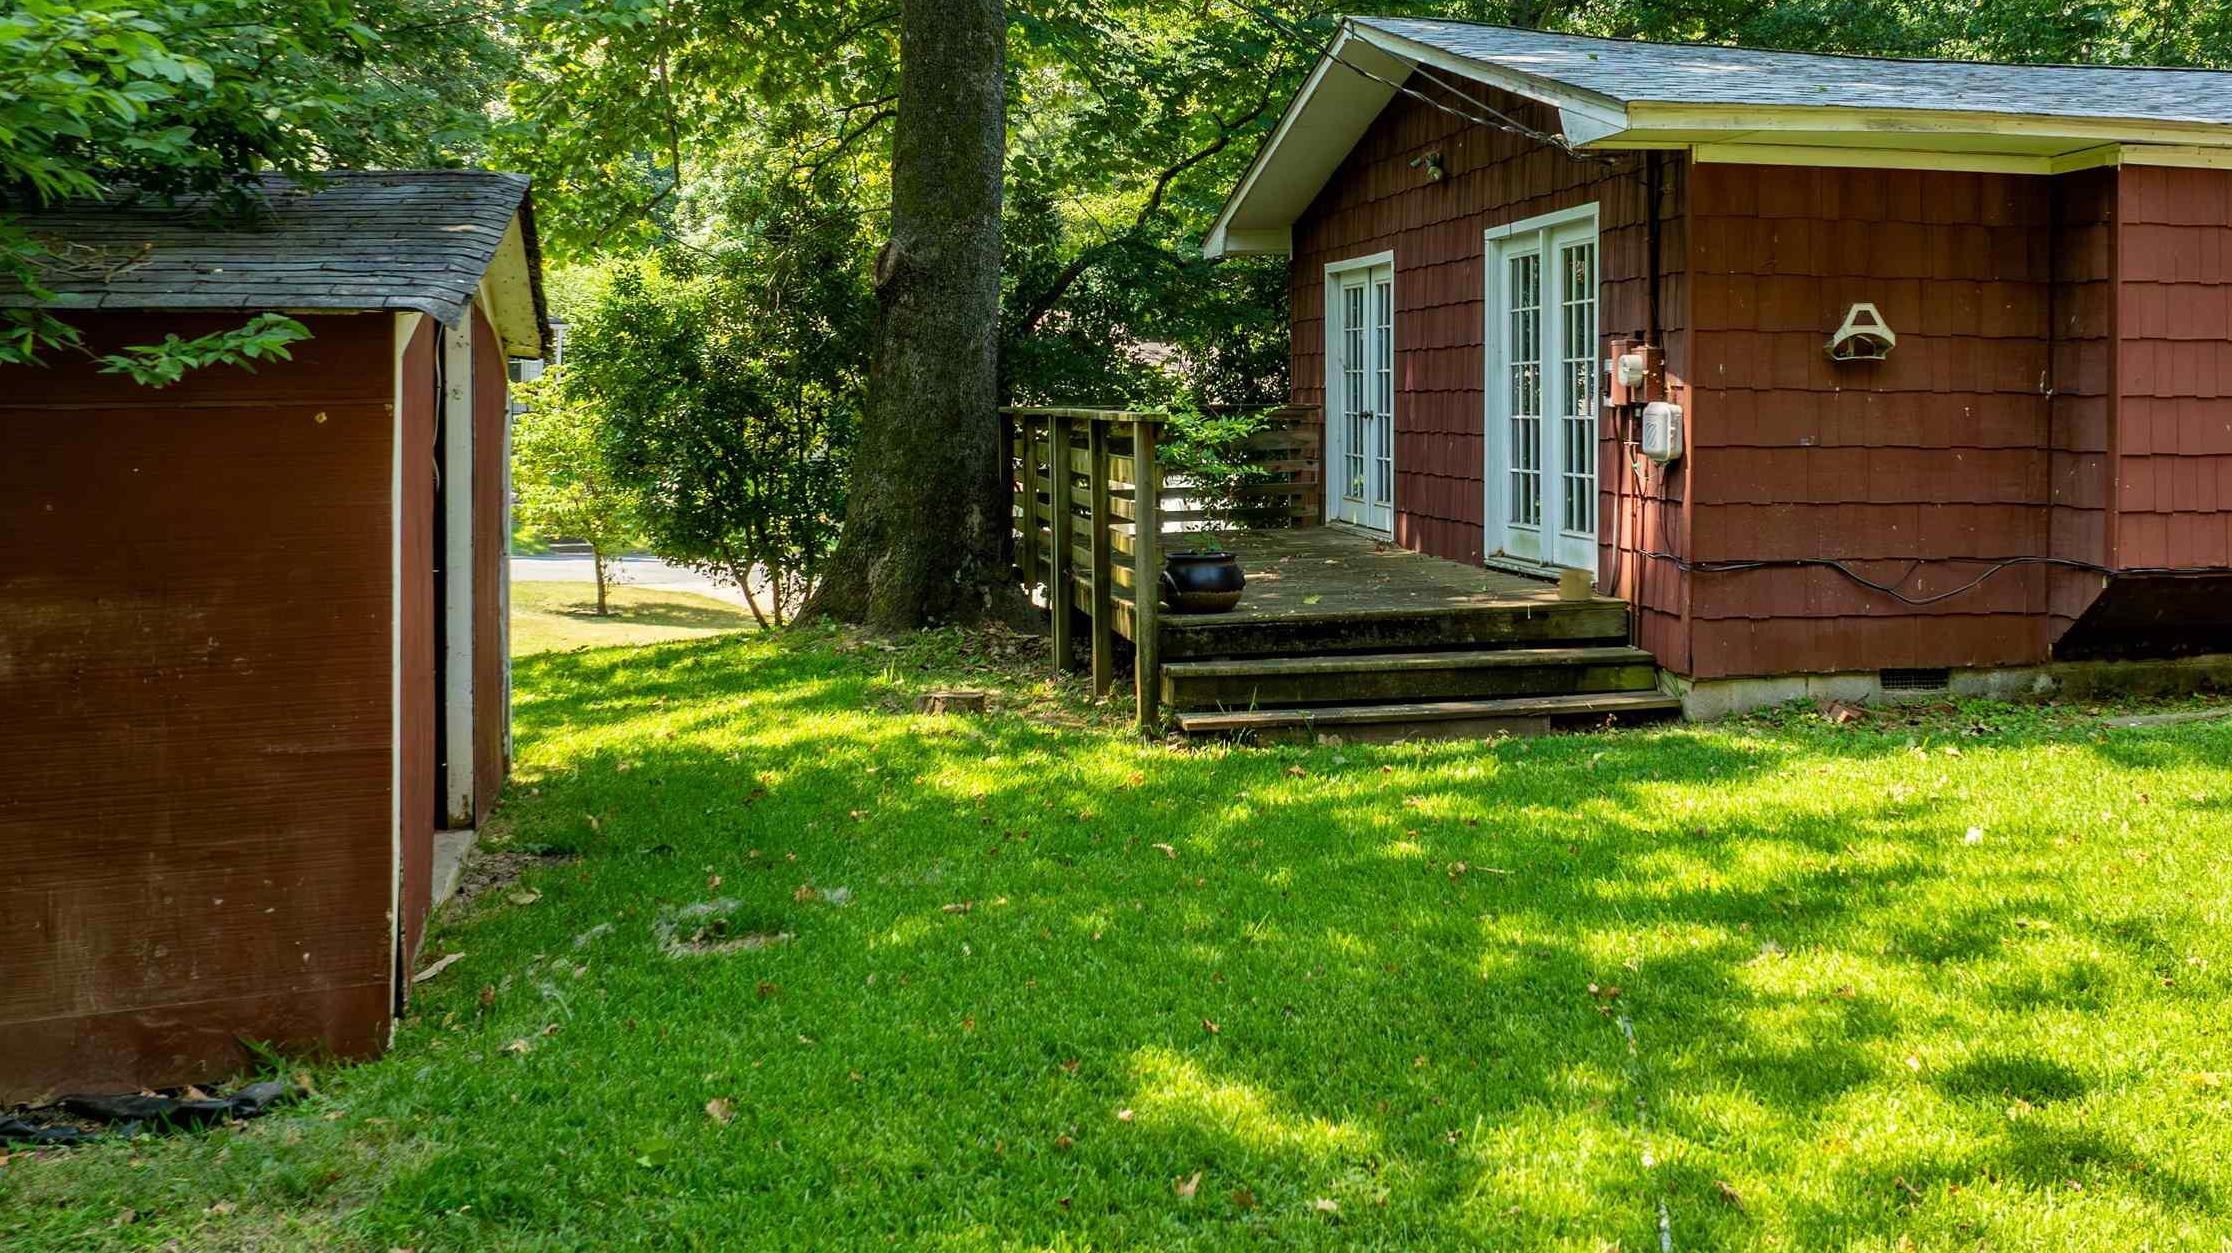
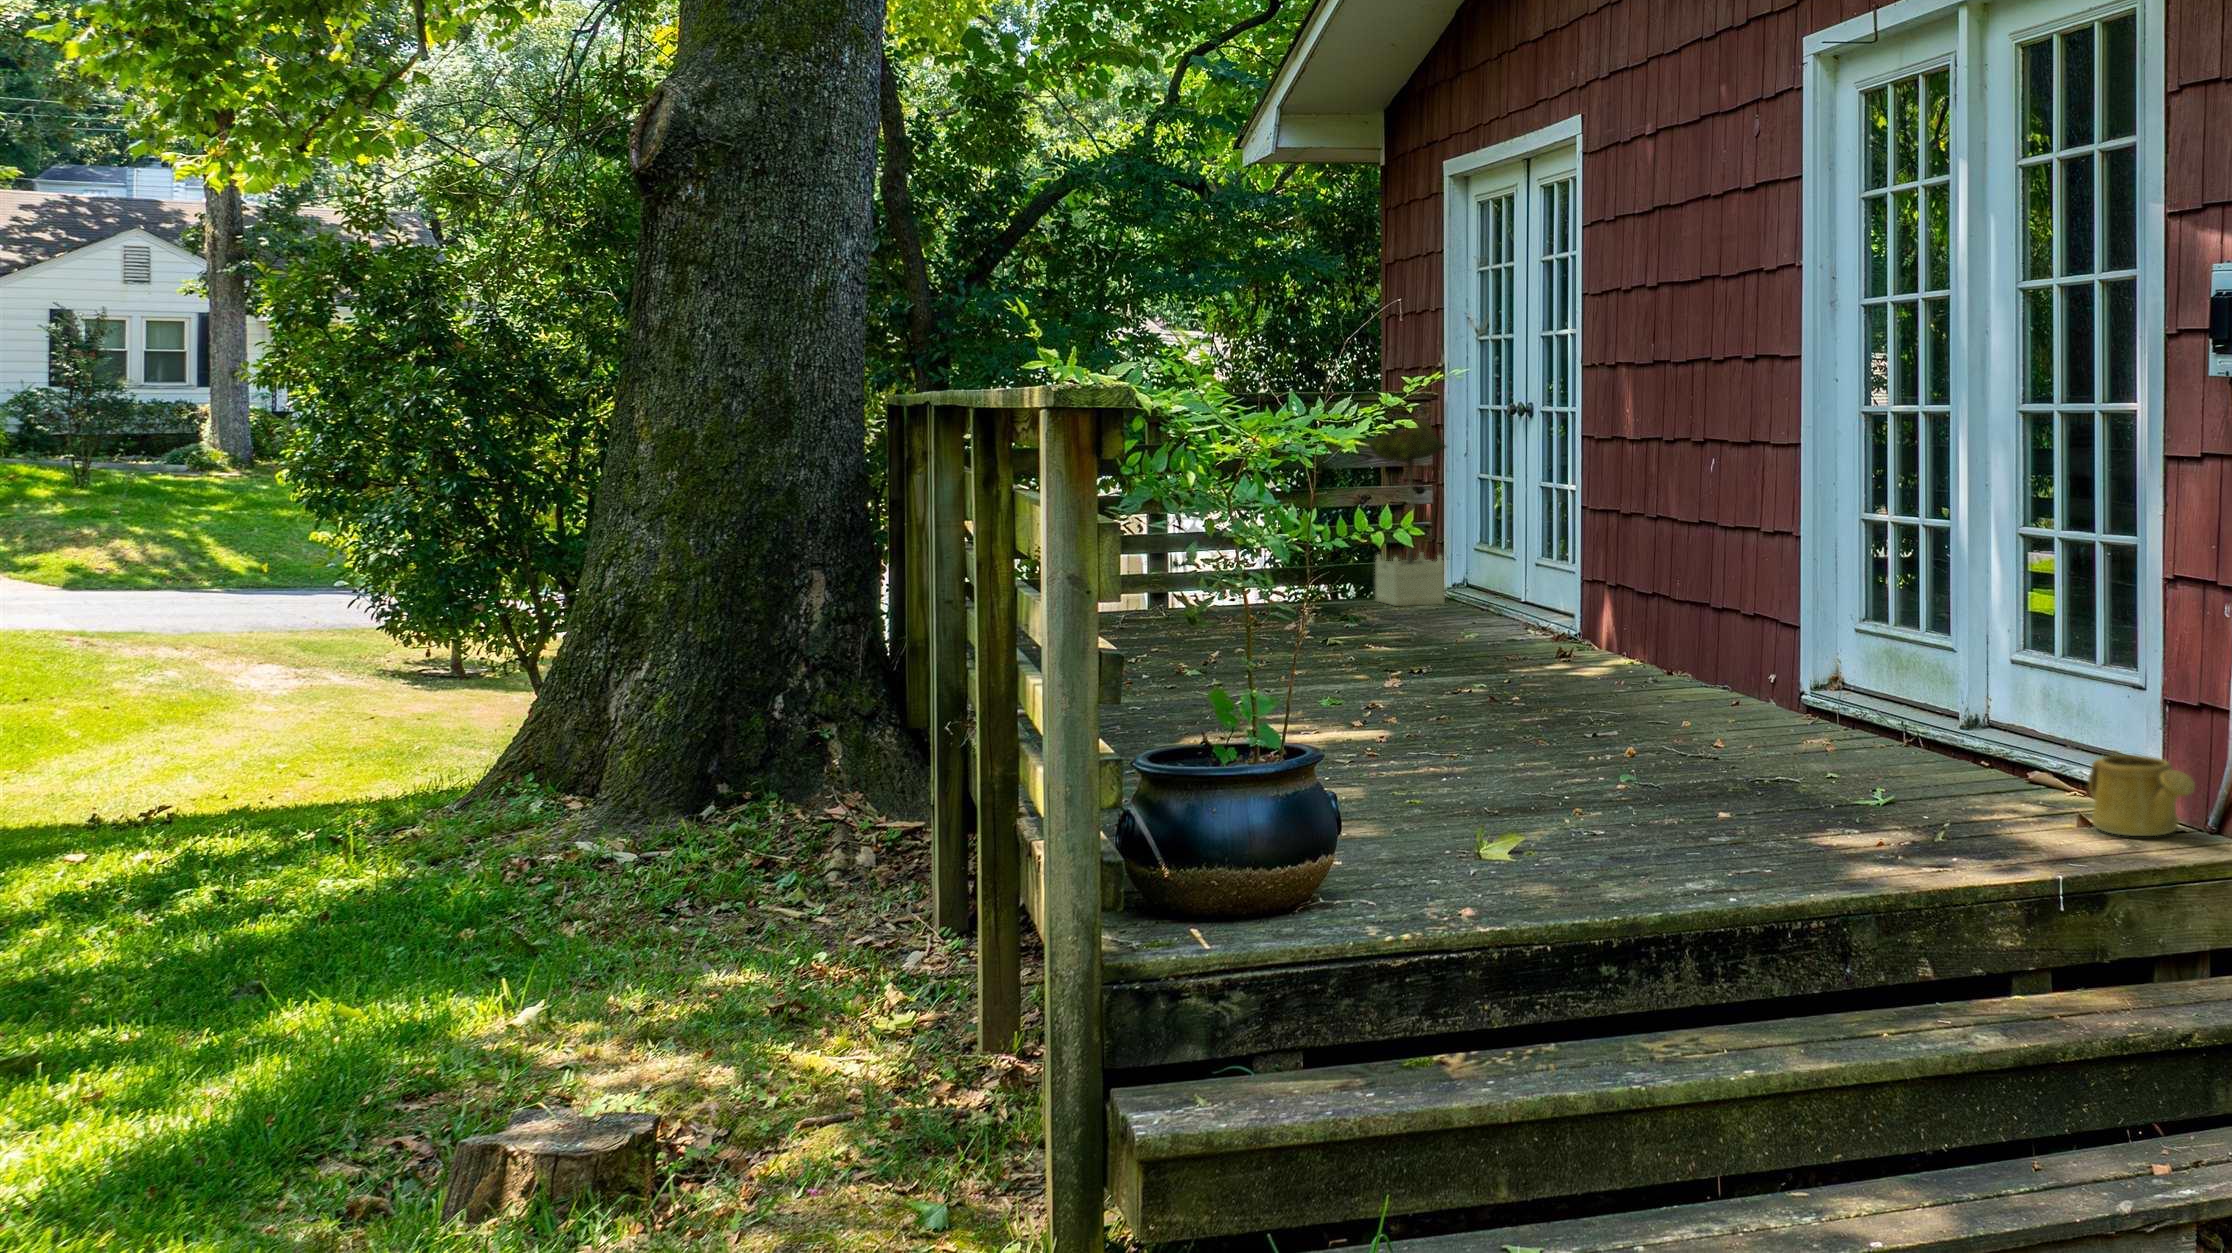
potted tree: none [1282,412,1329,528] -> present [1369,419,1446,606]

